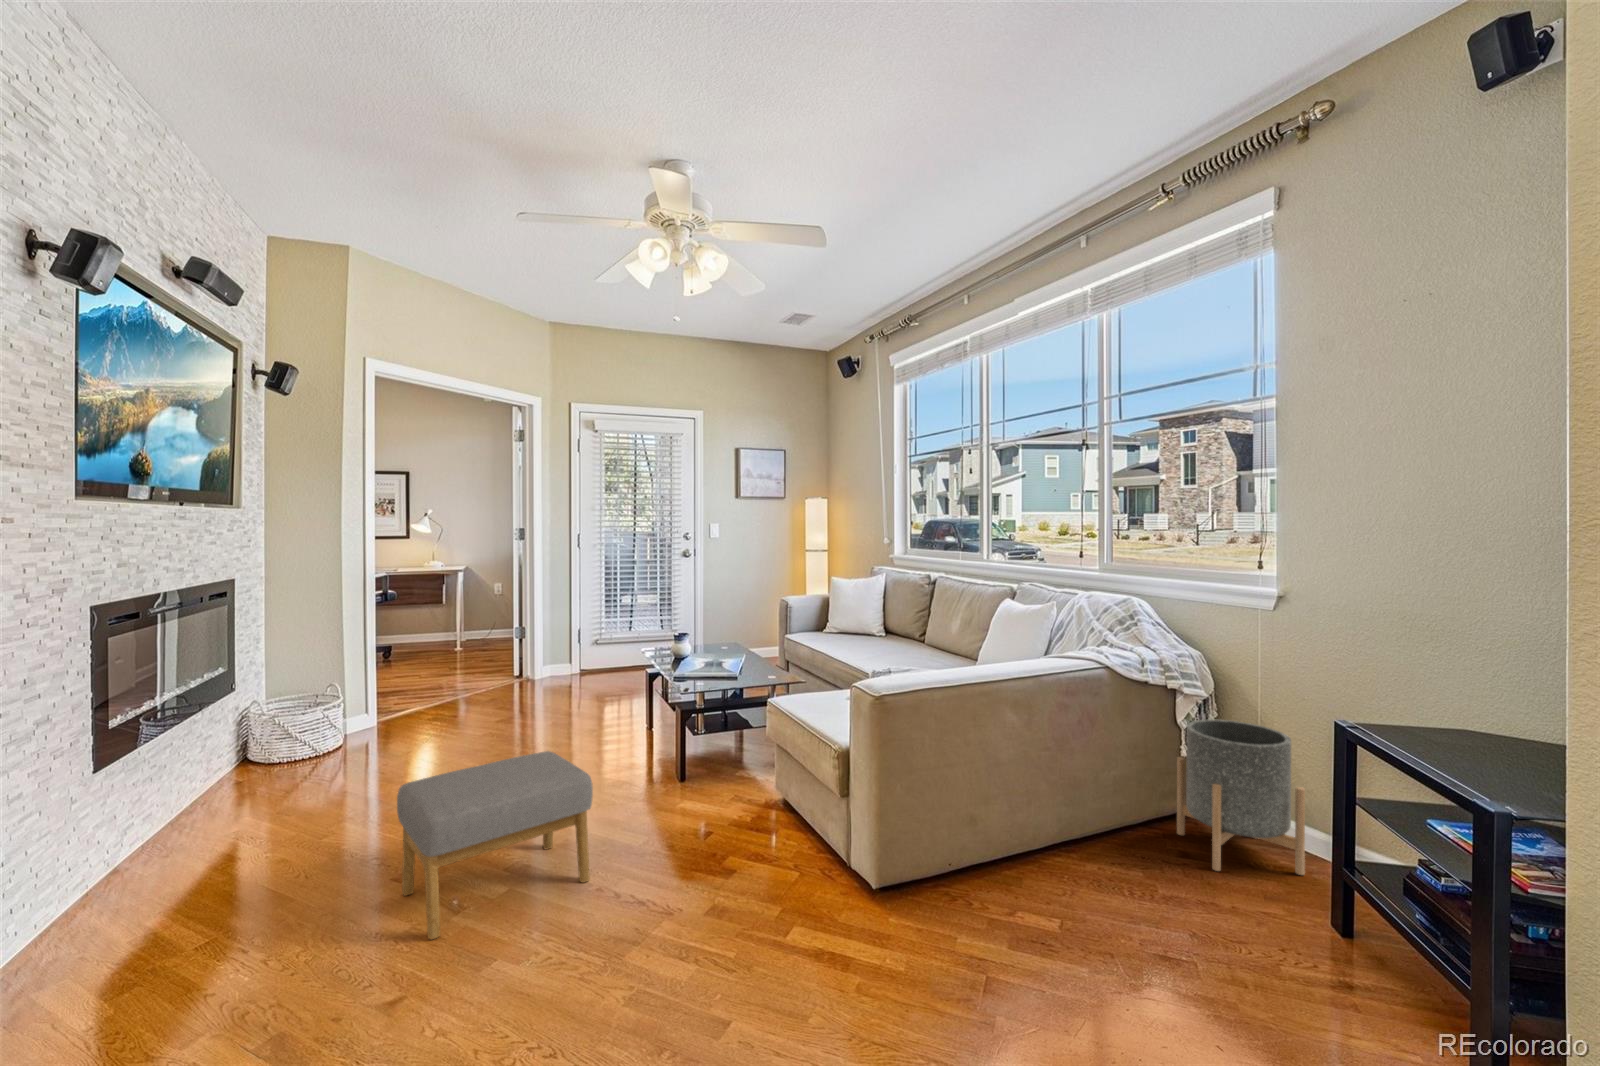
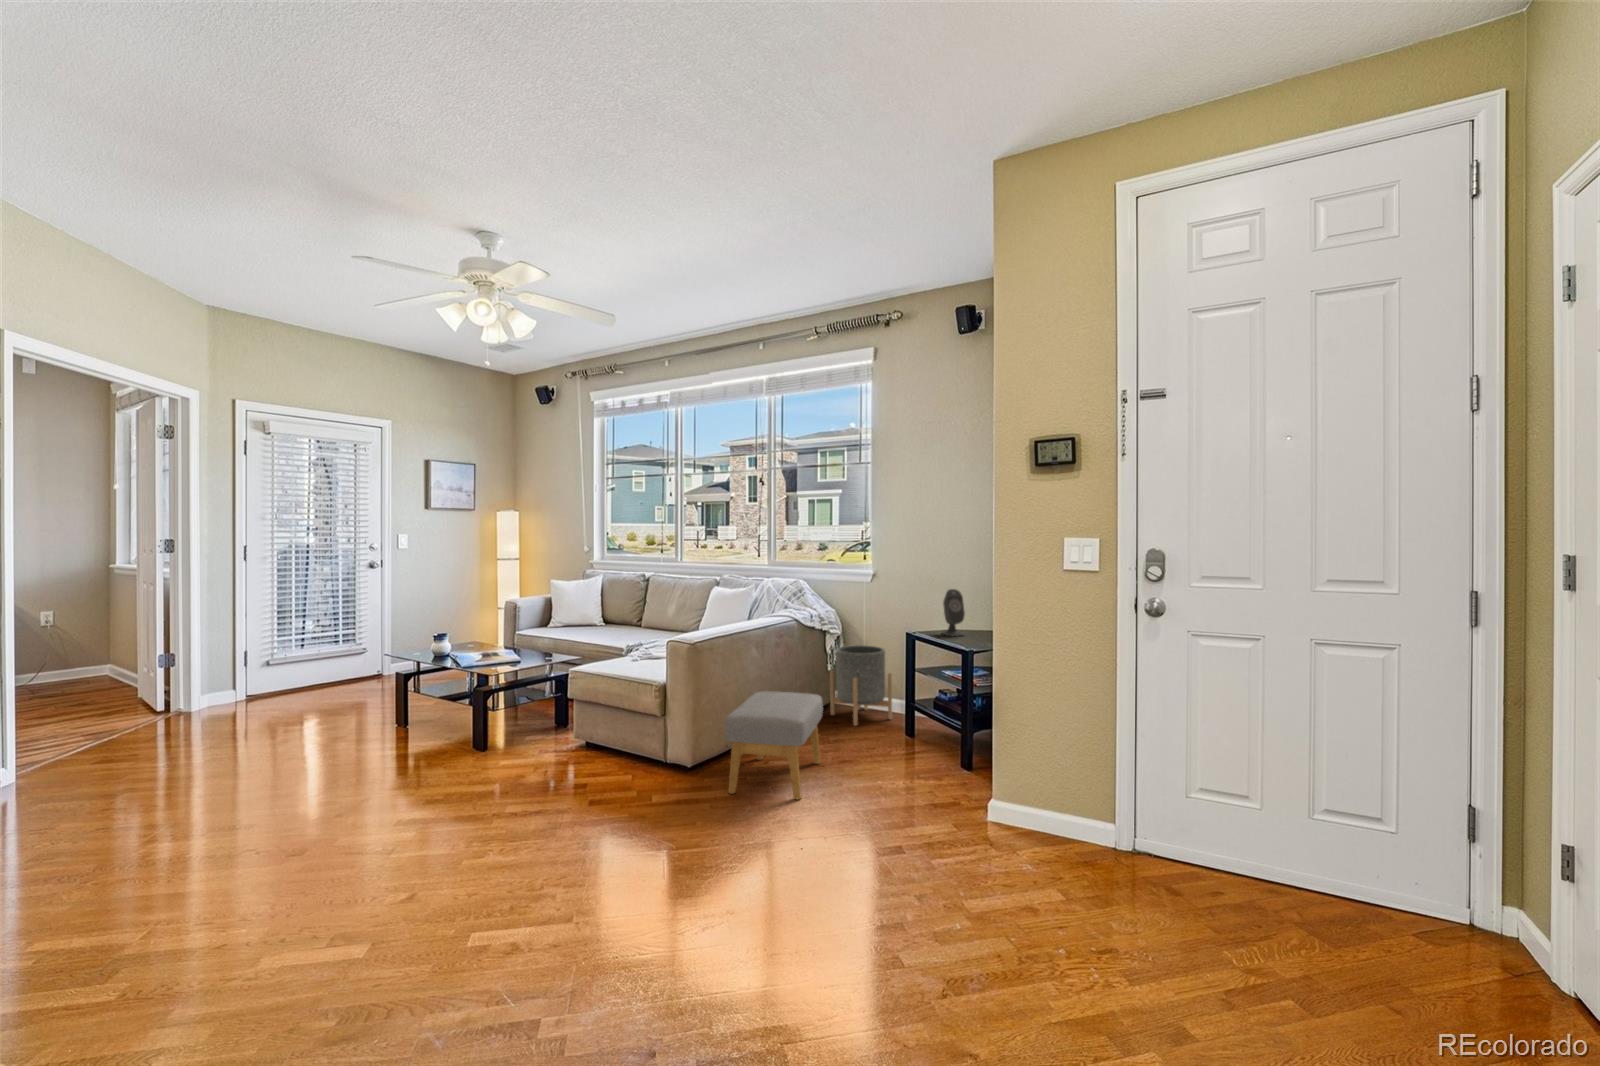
speaker: none [1422,645,1489,755] -> present [942,589,965,636]
footstool: present [397,751,593,939] -> present [725,691,823,799]

